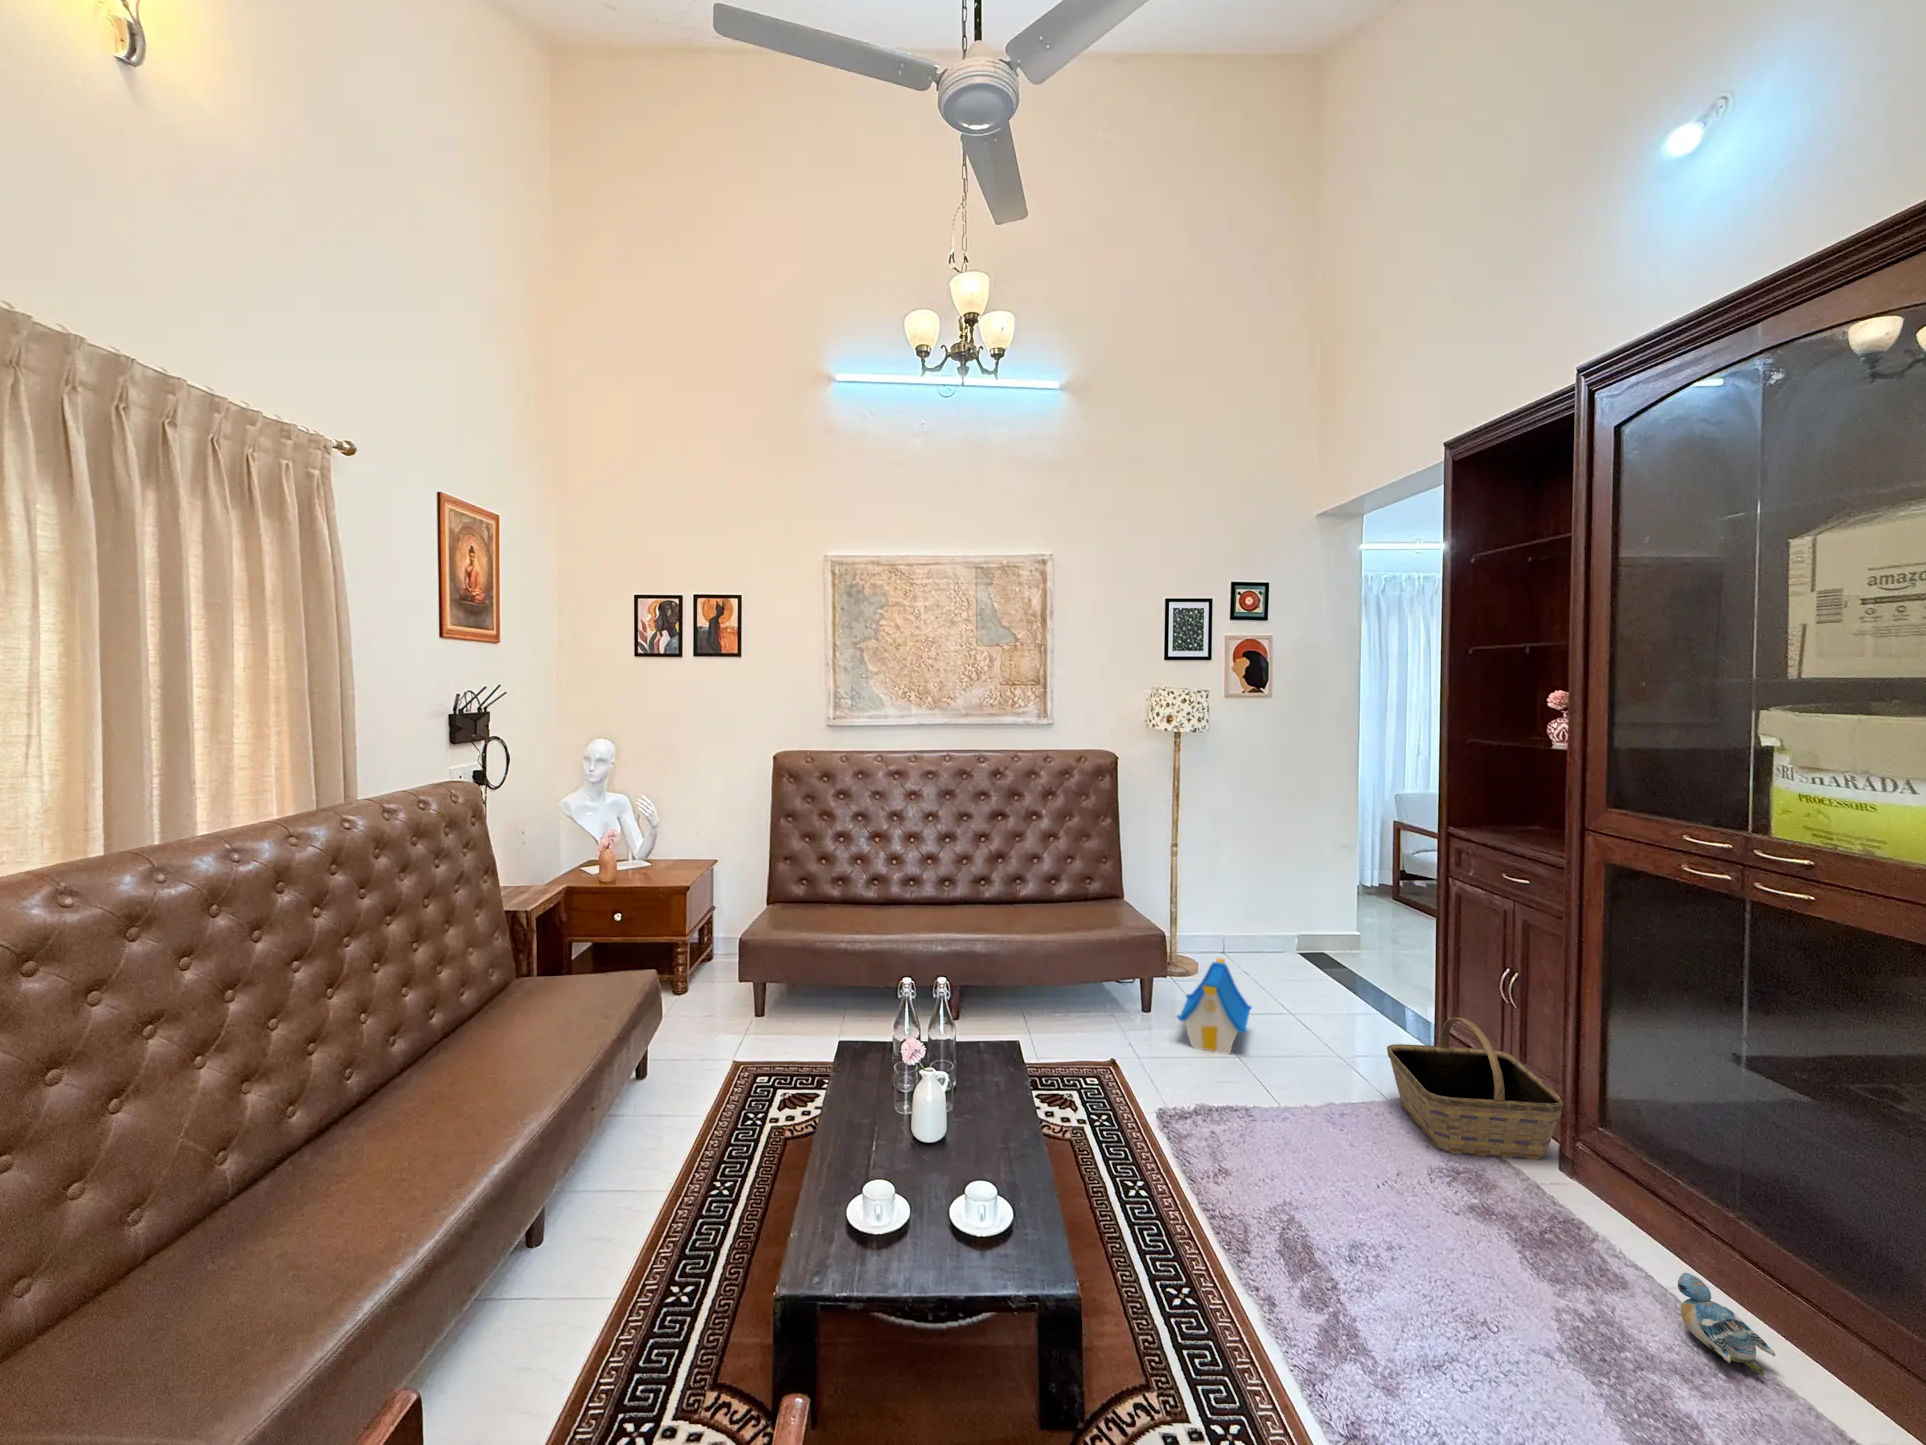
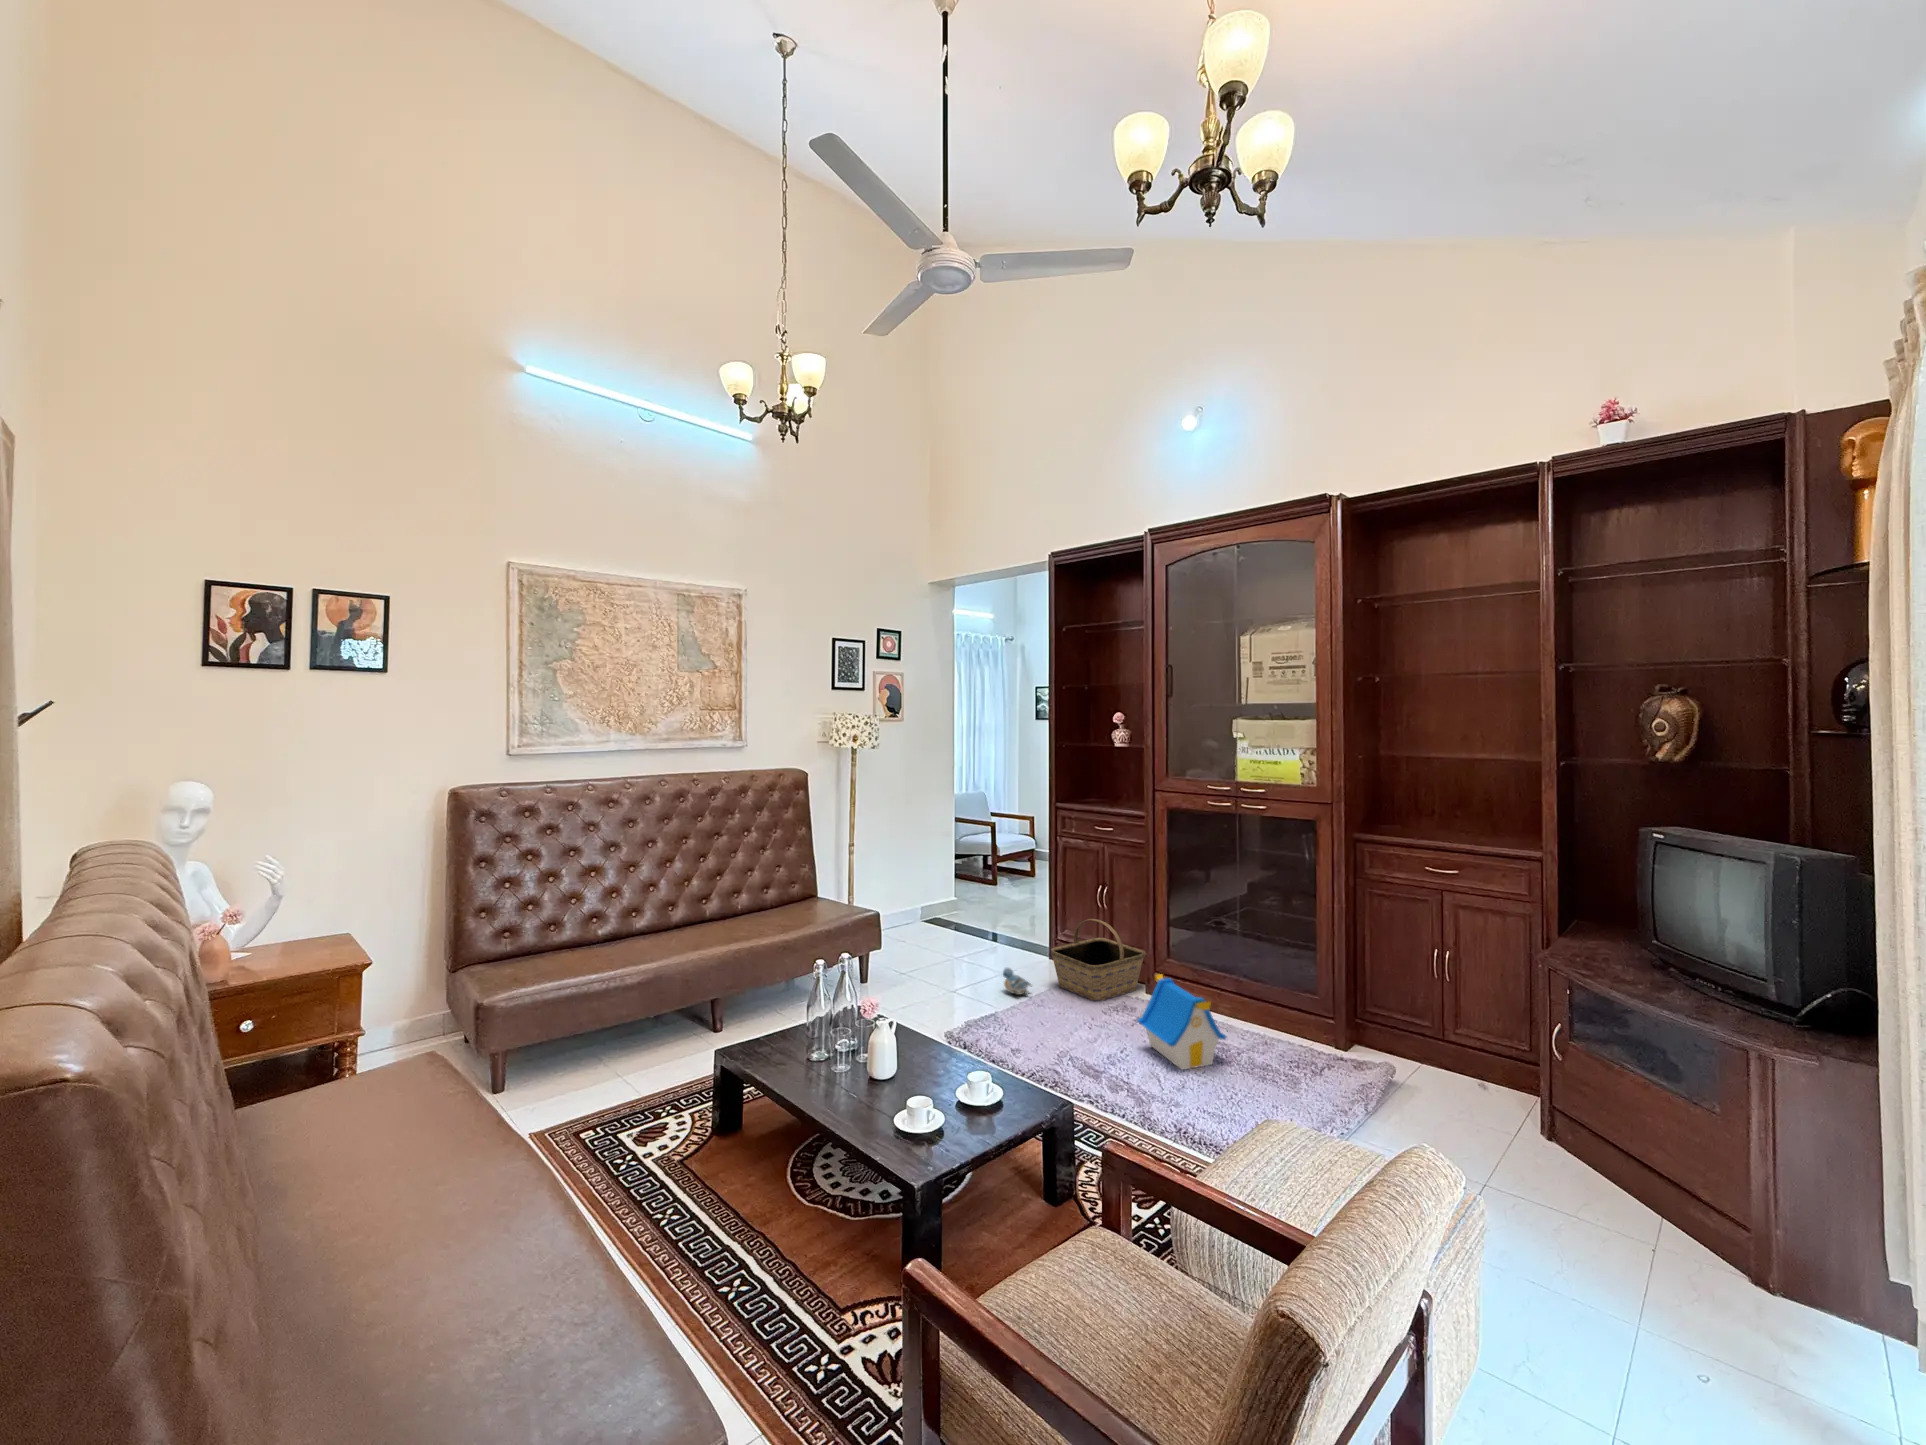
toy house: present [1177,958,1252,1054] -> present [1138,974,1226,1070]
plush toy: present [1678,1273,1775,1375] -> present [1003,968,1032,995]

